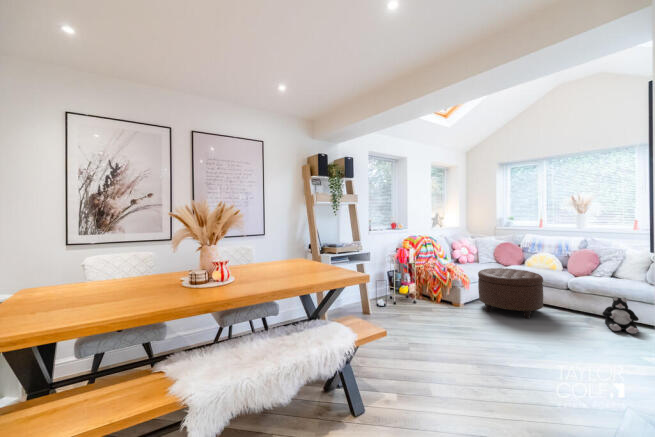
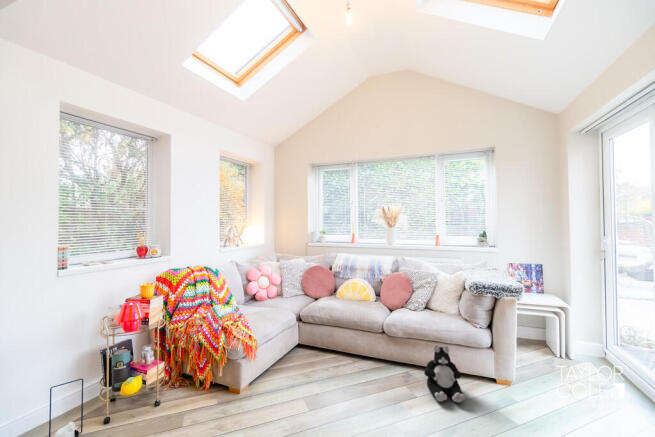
ottoman: present [478,268,543,319] -> none [272,311,358,401]

